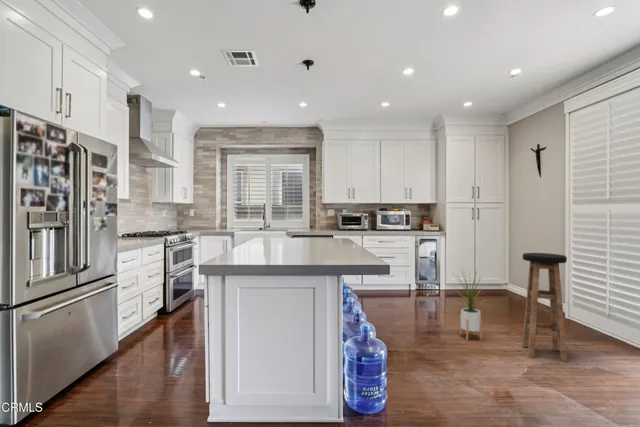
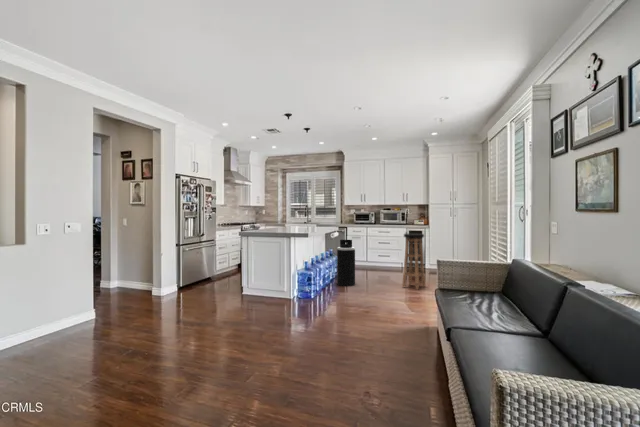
trash can: none [403,269,441,367] -> present [337,240,355,286]
house plant: present [458,273,482,340] -> none [376,242,400,283]

